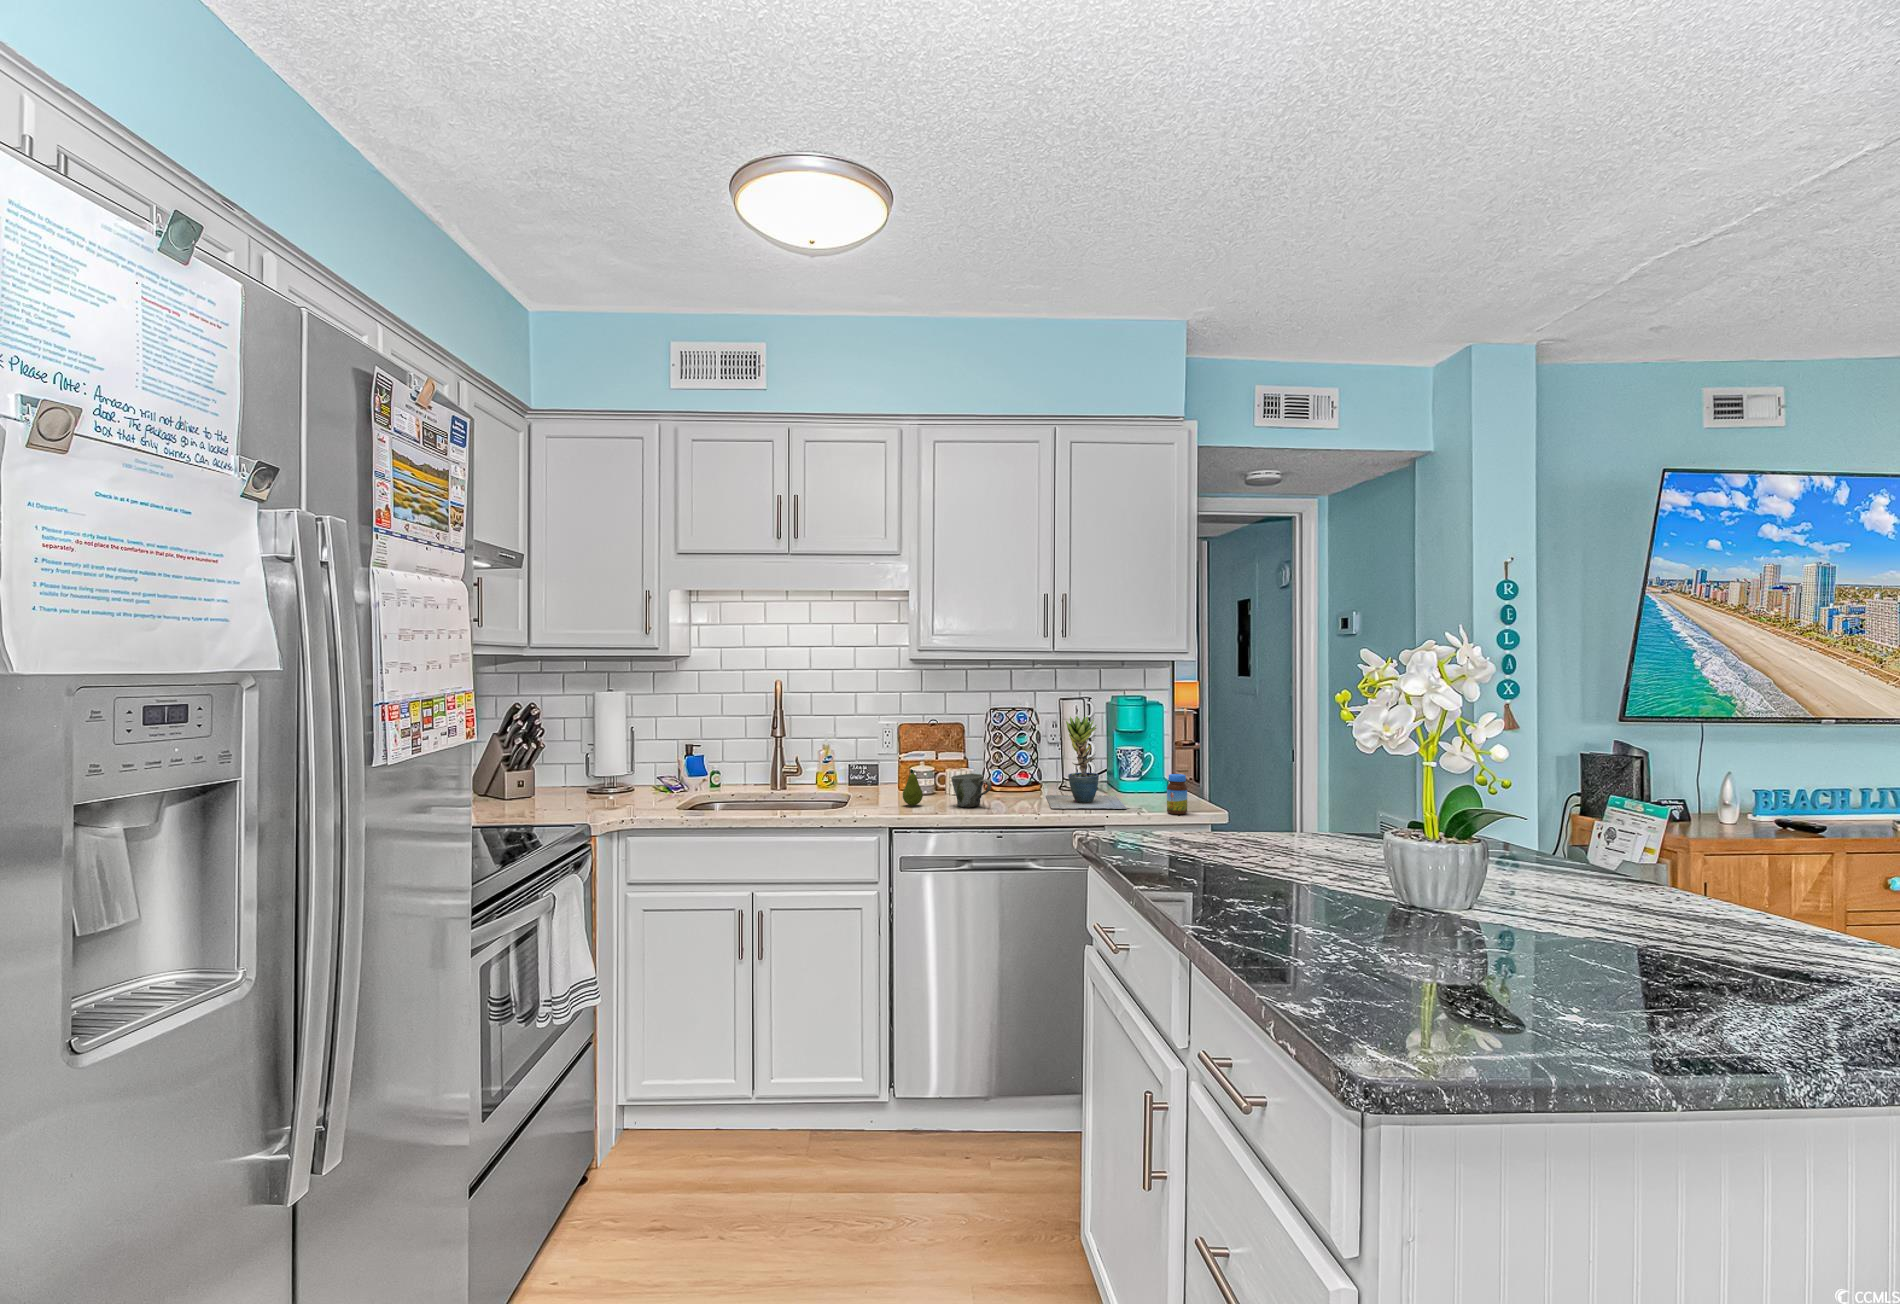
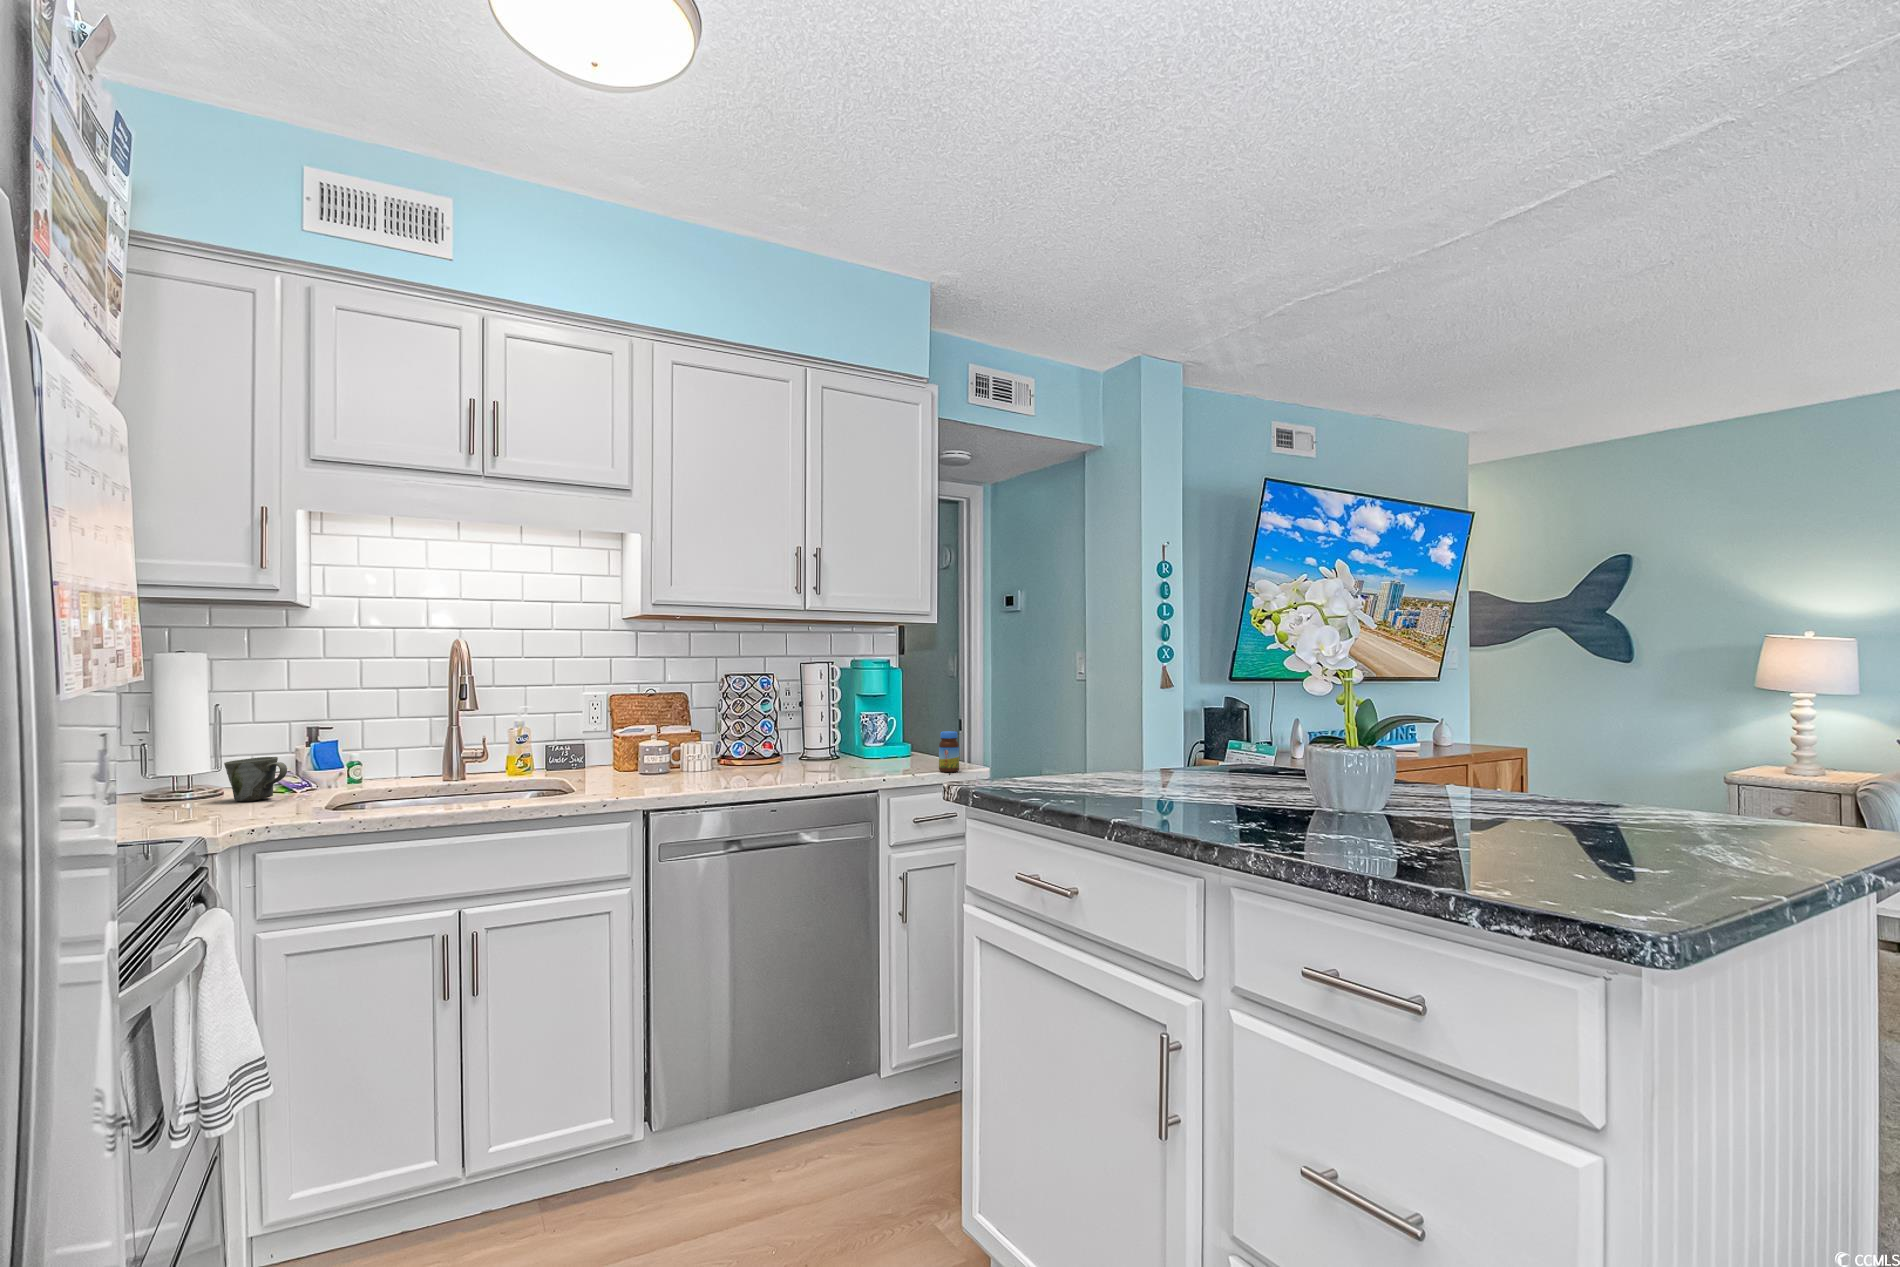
potted plant: present [1046,716,1127,809] -> none [795,675,897,776]
fruit: present [903,769,923,805] -> none [647,739,672,783]
mug: present [951,774,991,807] -> present [224,757,287,801]

